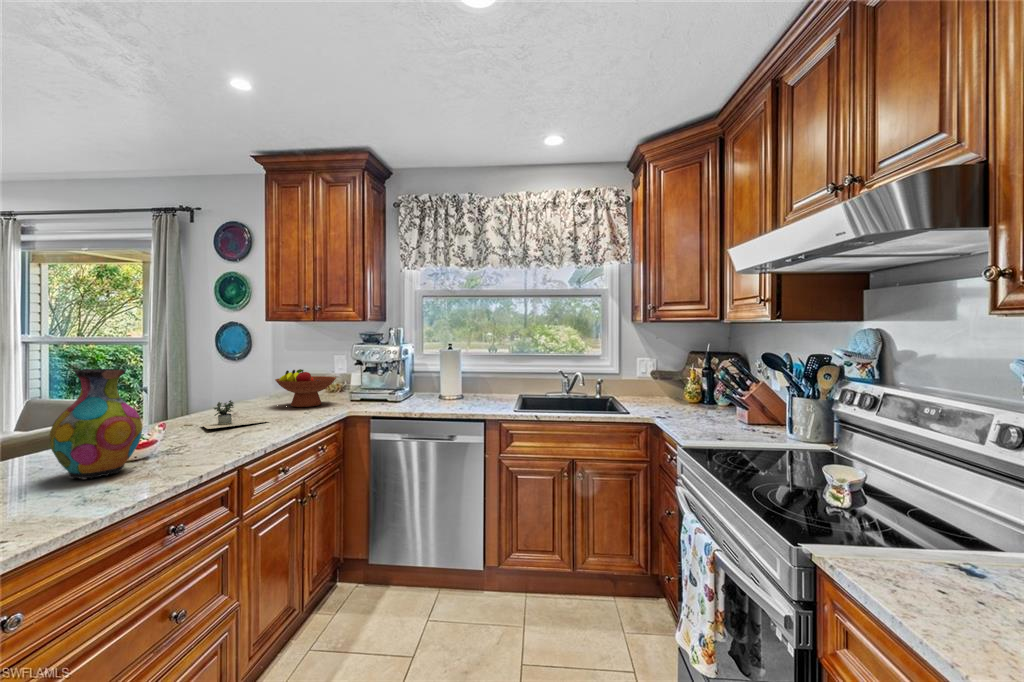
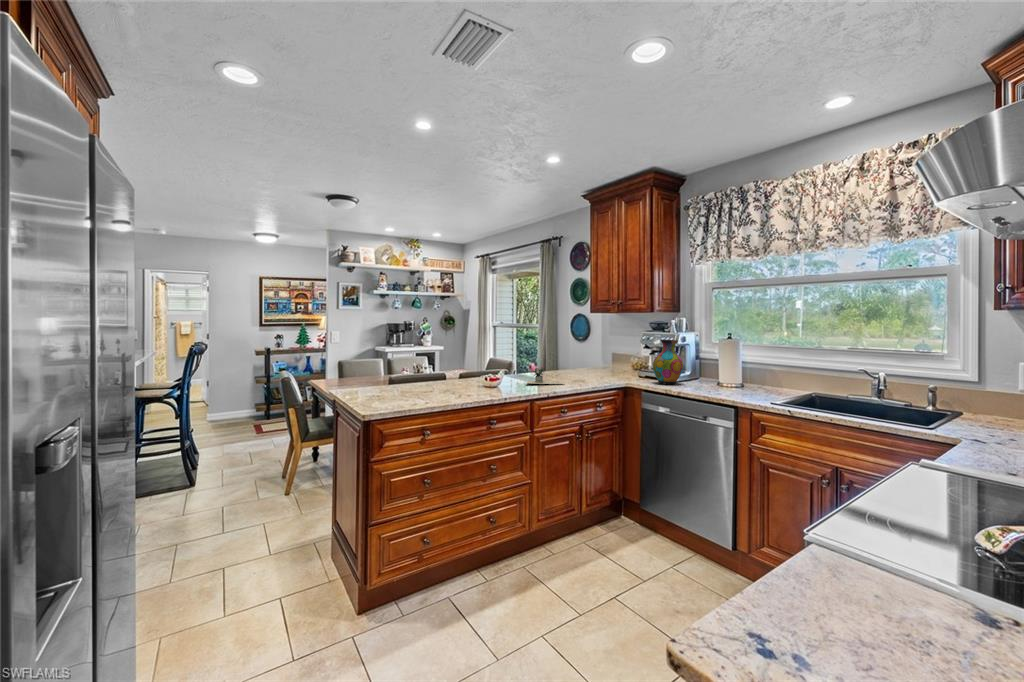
vase: present [50,368,142,479] -> present [653,339,683,384]
fruit bowl: present [275,369,336,407] -> none [583,350,627,379]

